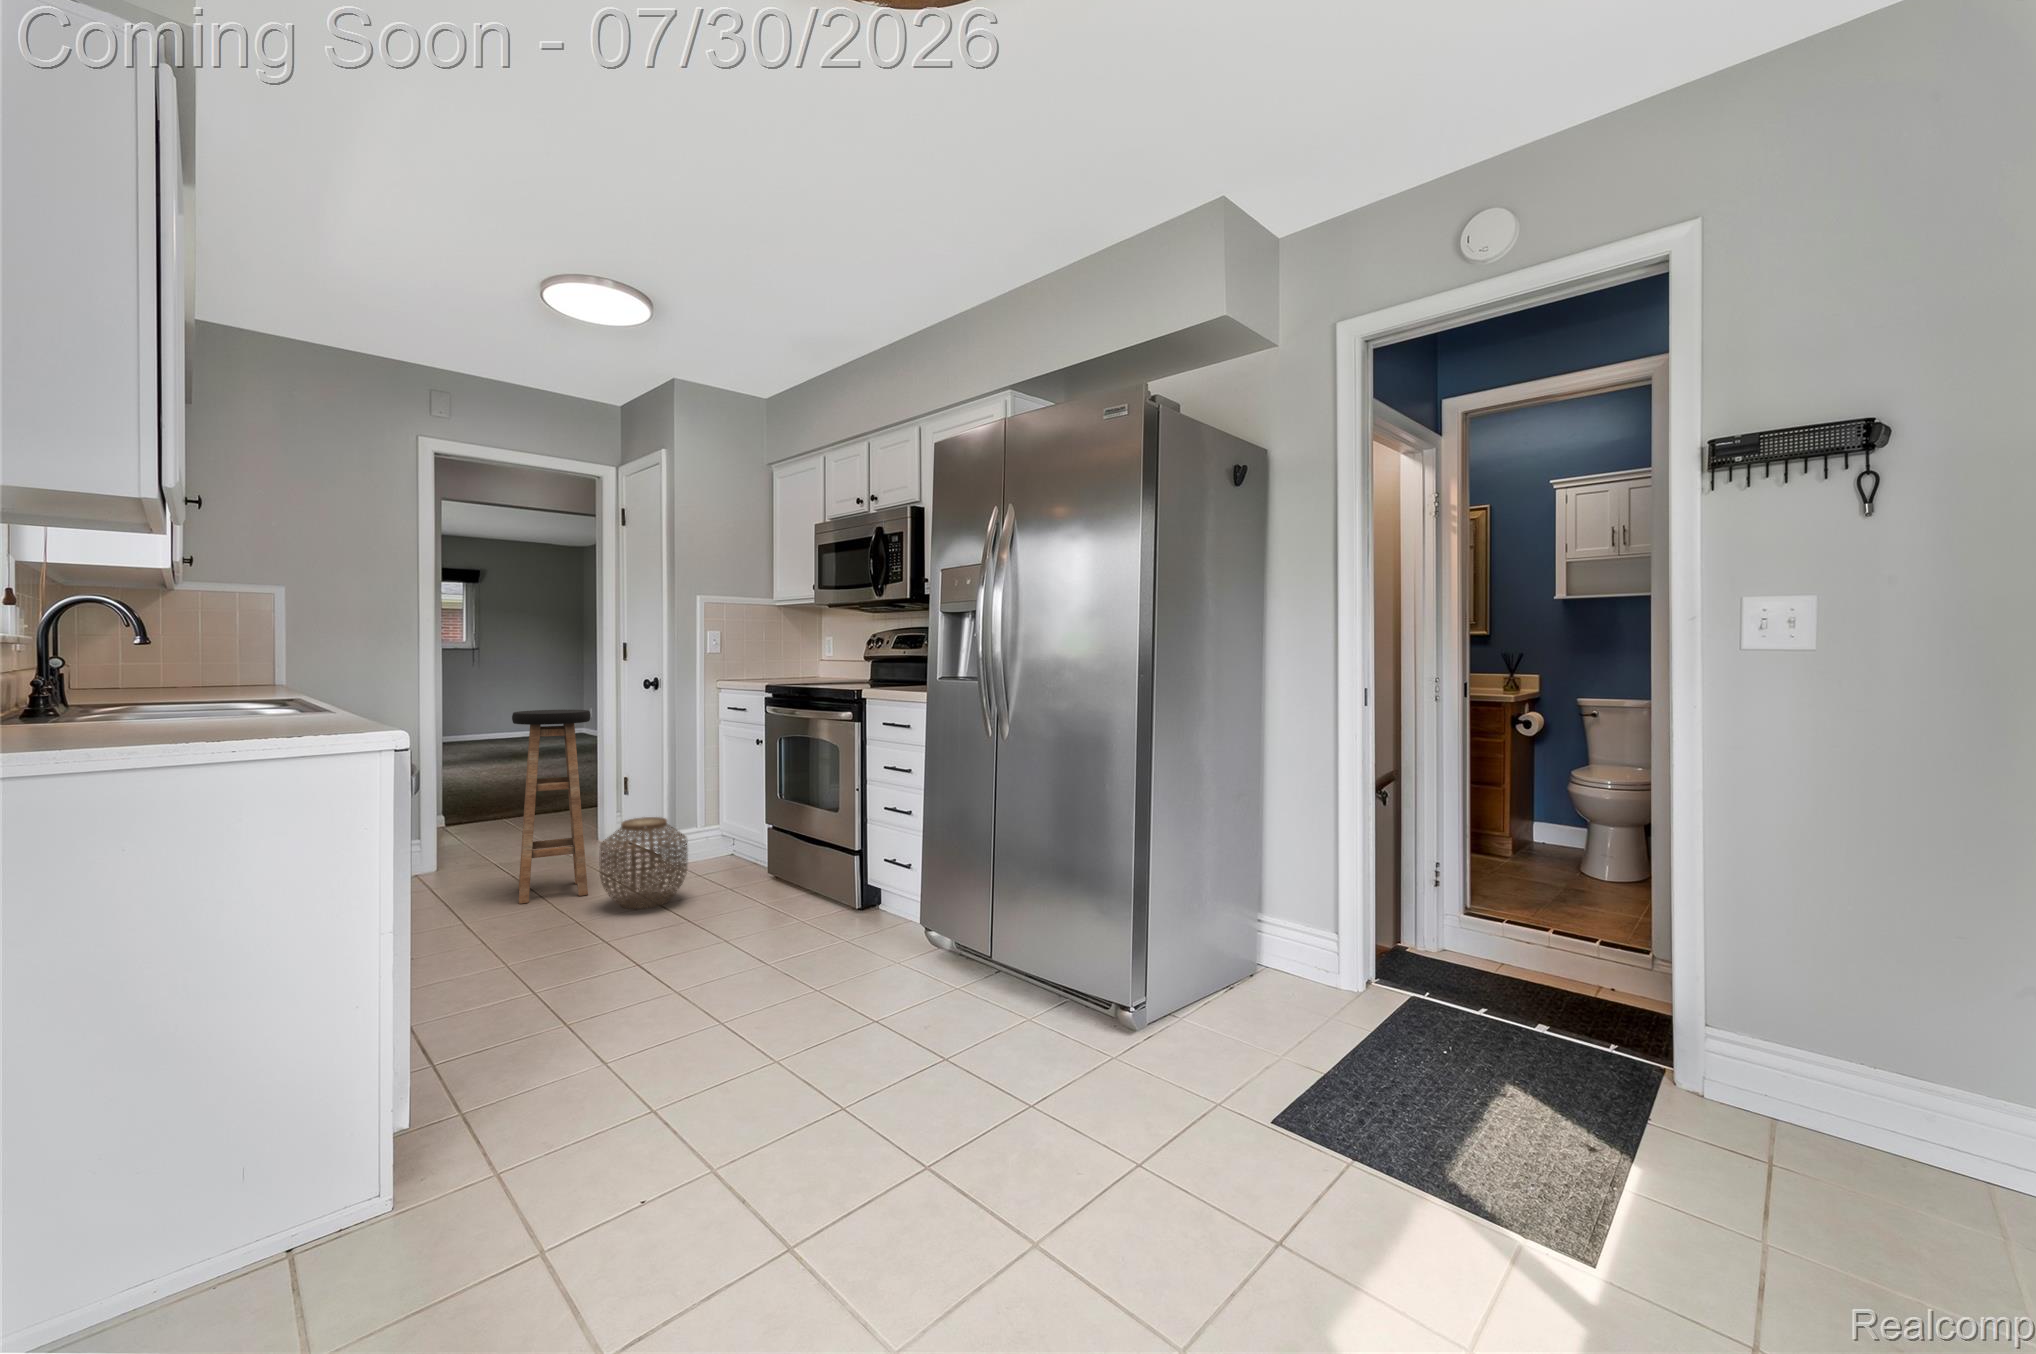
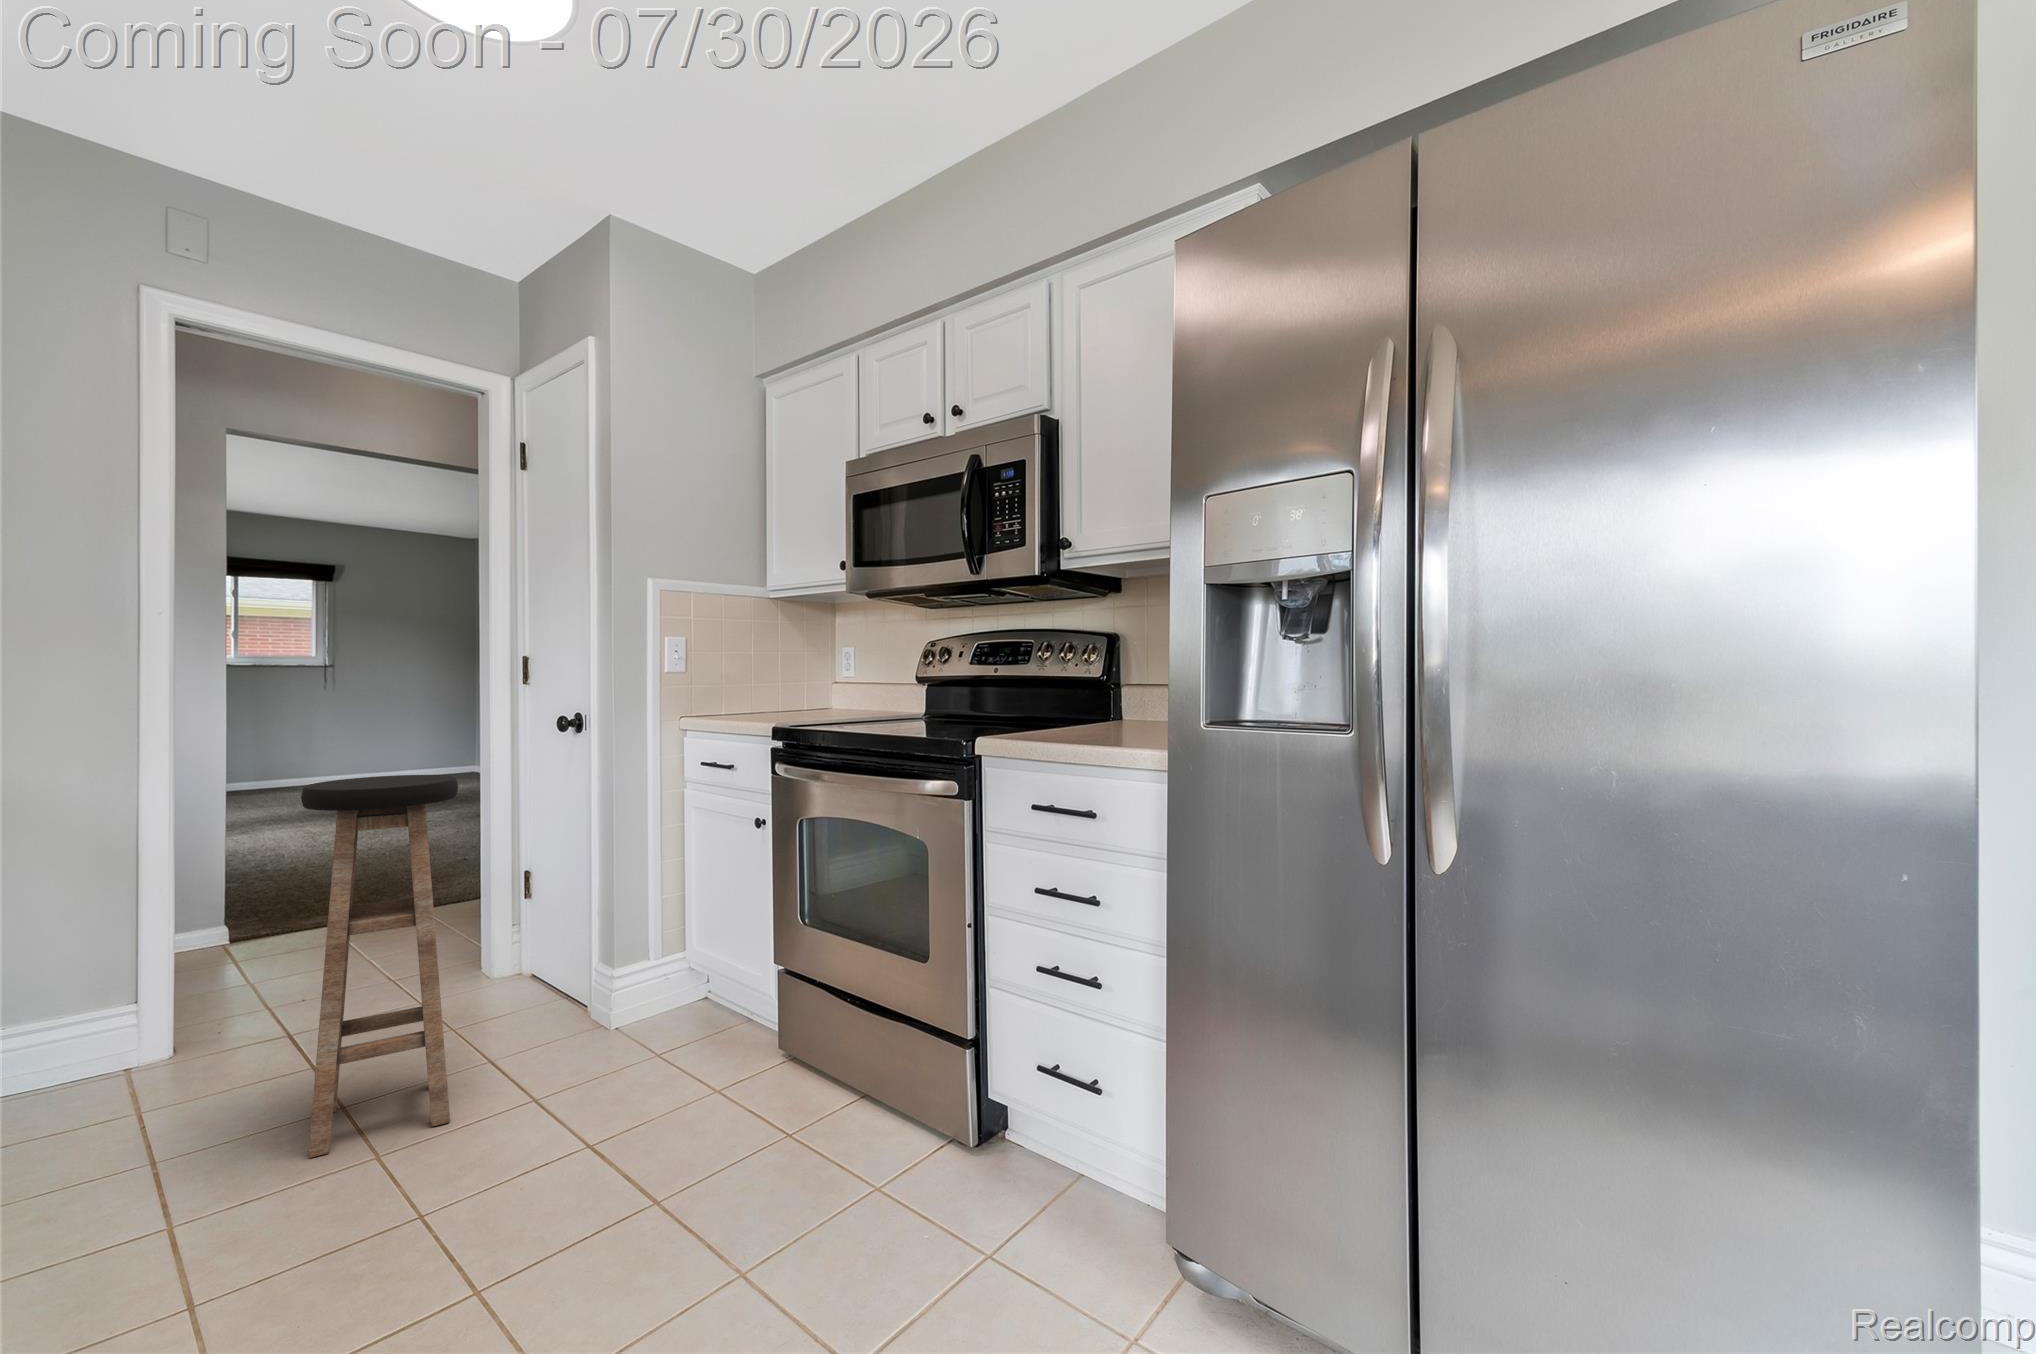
woven basket: present [600,817,688,909] -> none [470,975,640,1166]

